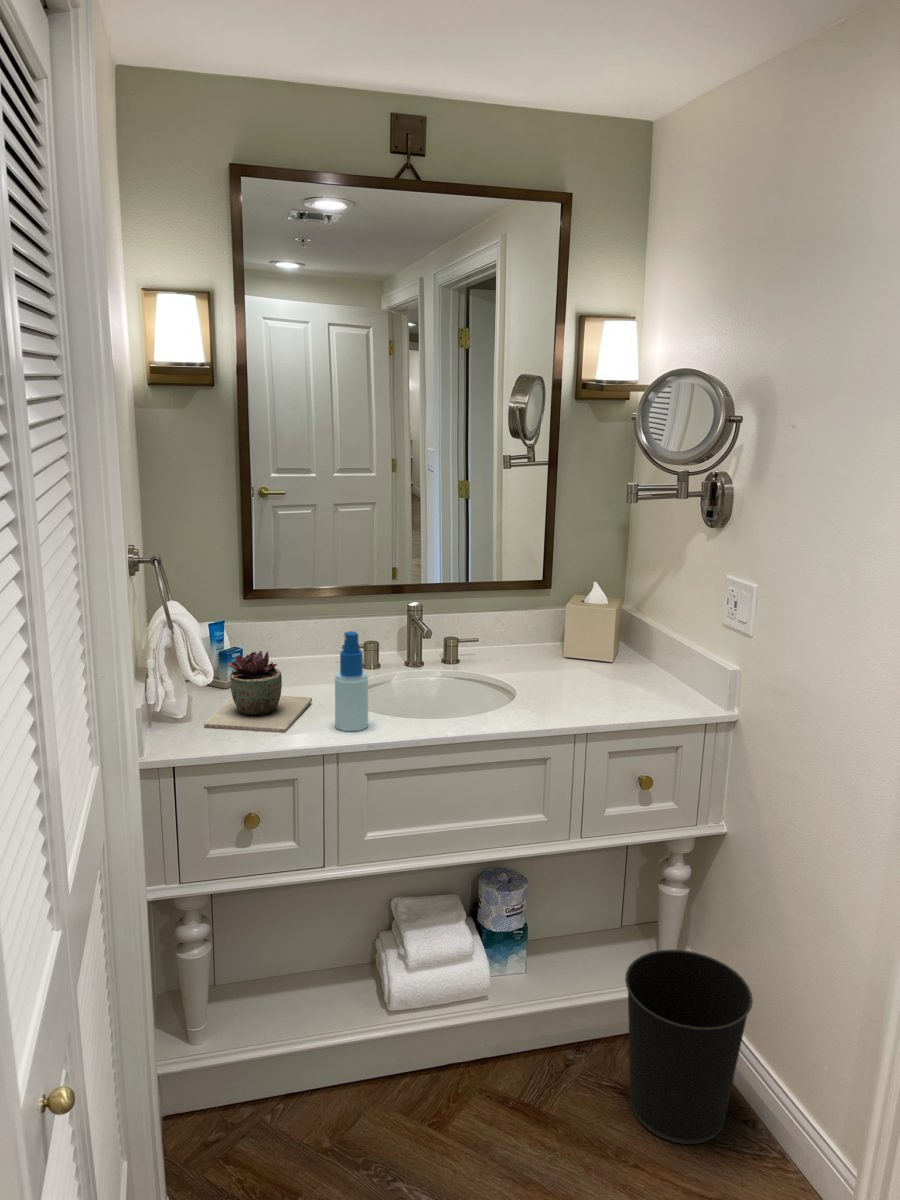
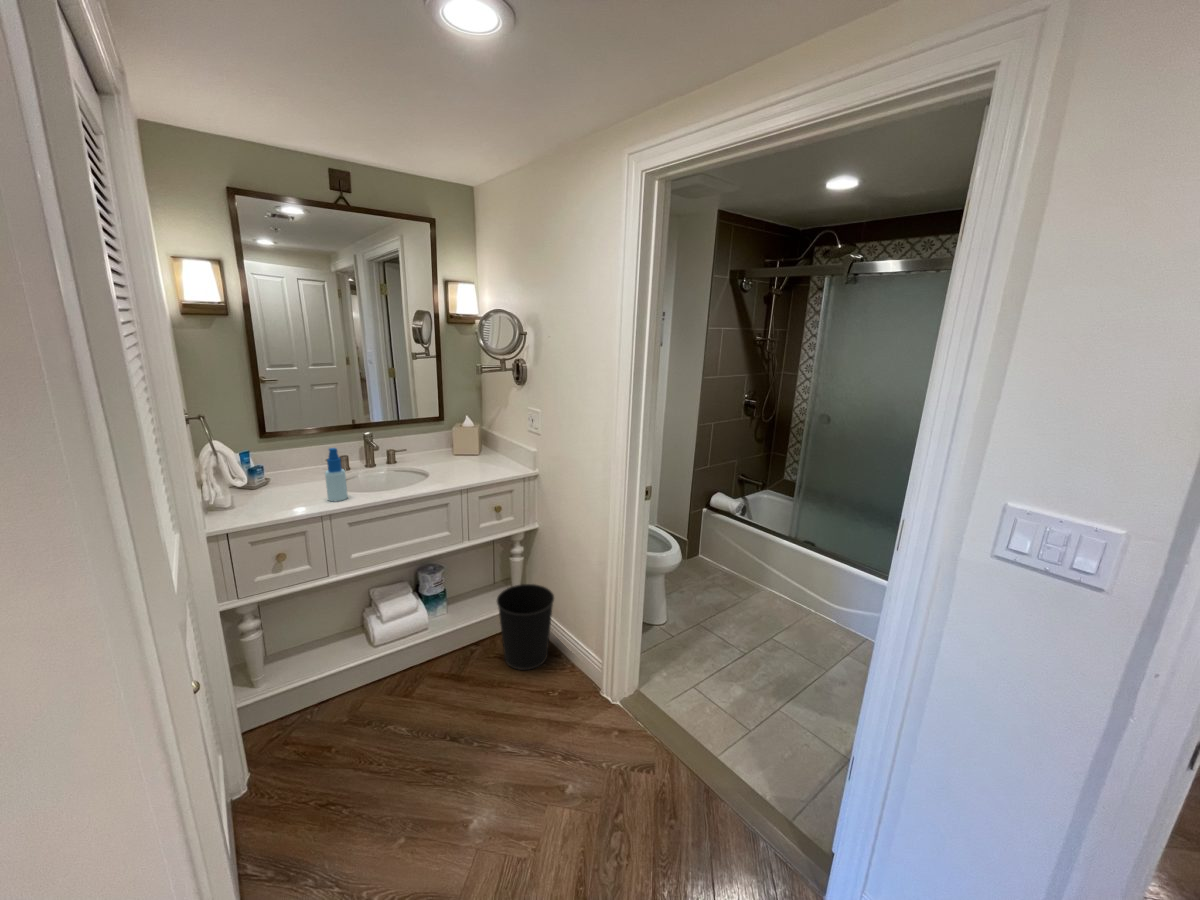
succulent plant: present [204,651,312,733] -> none [243,464,312,511]

